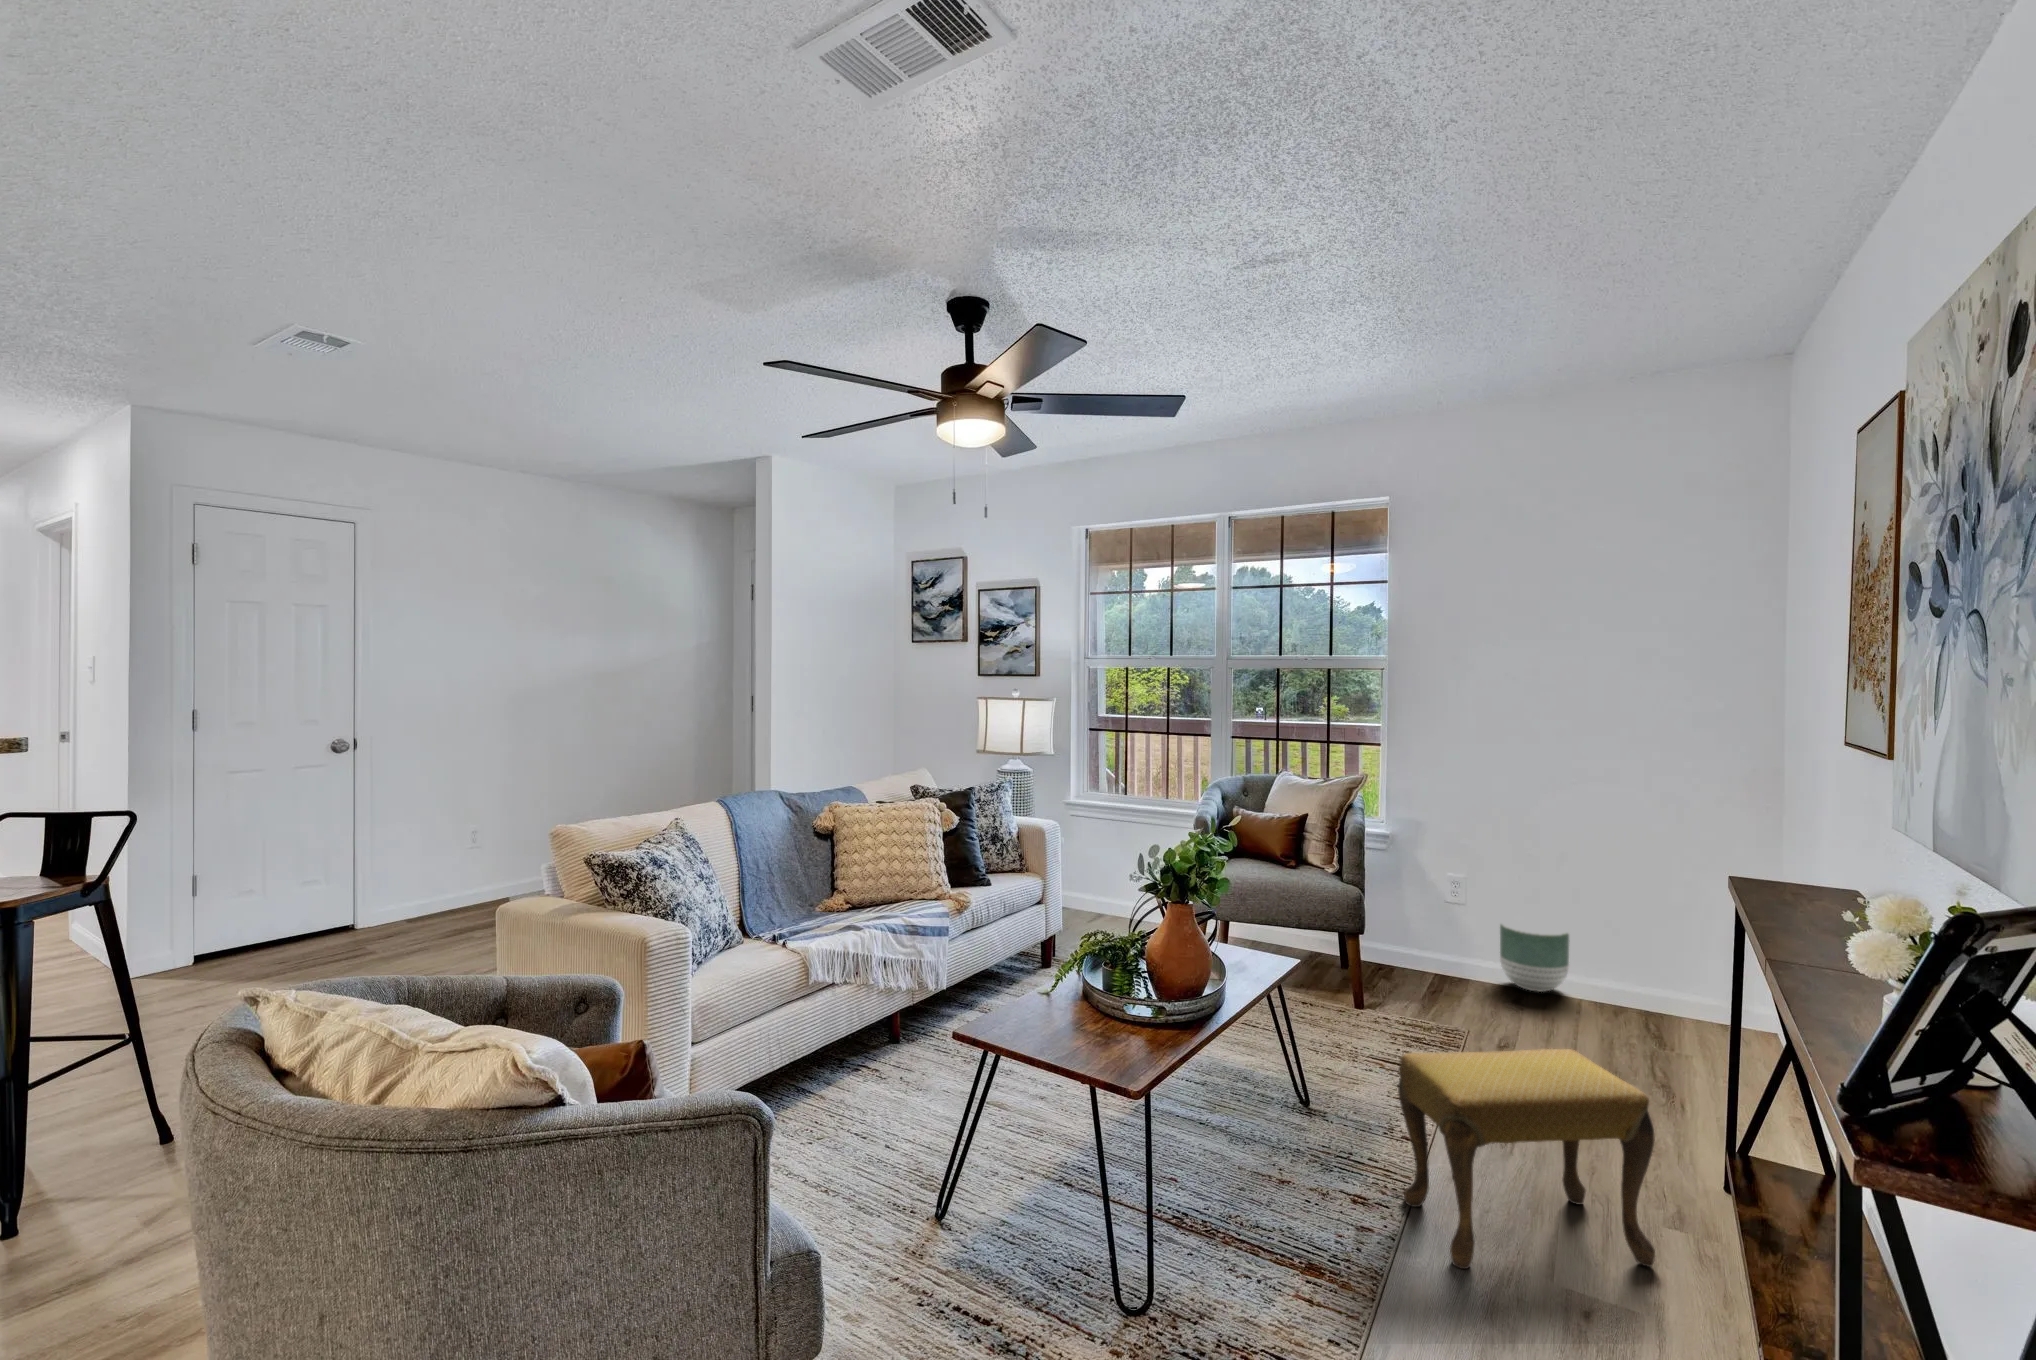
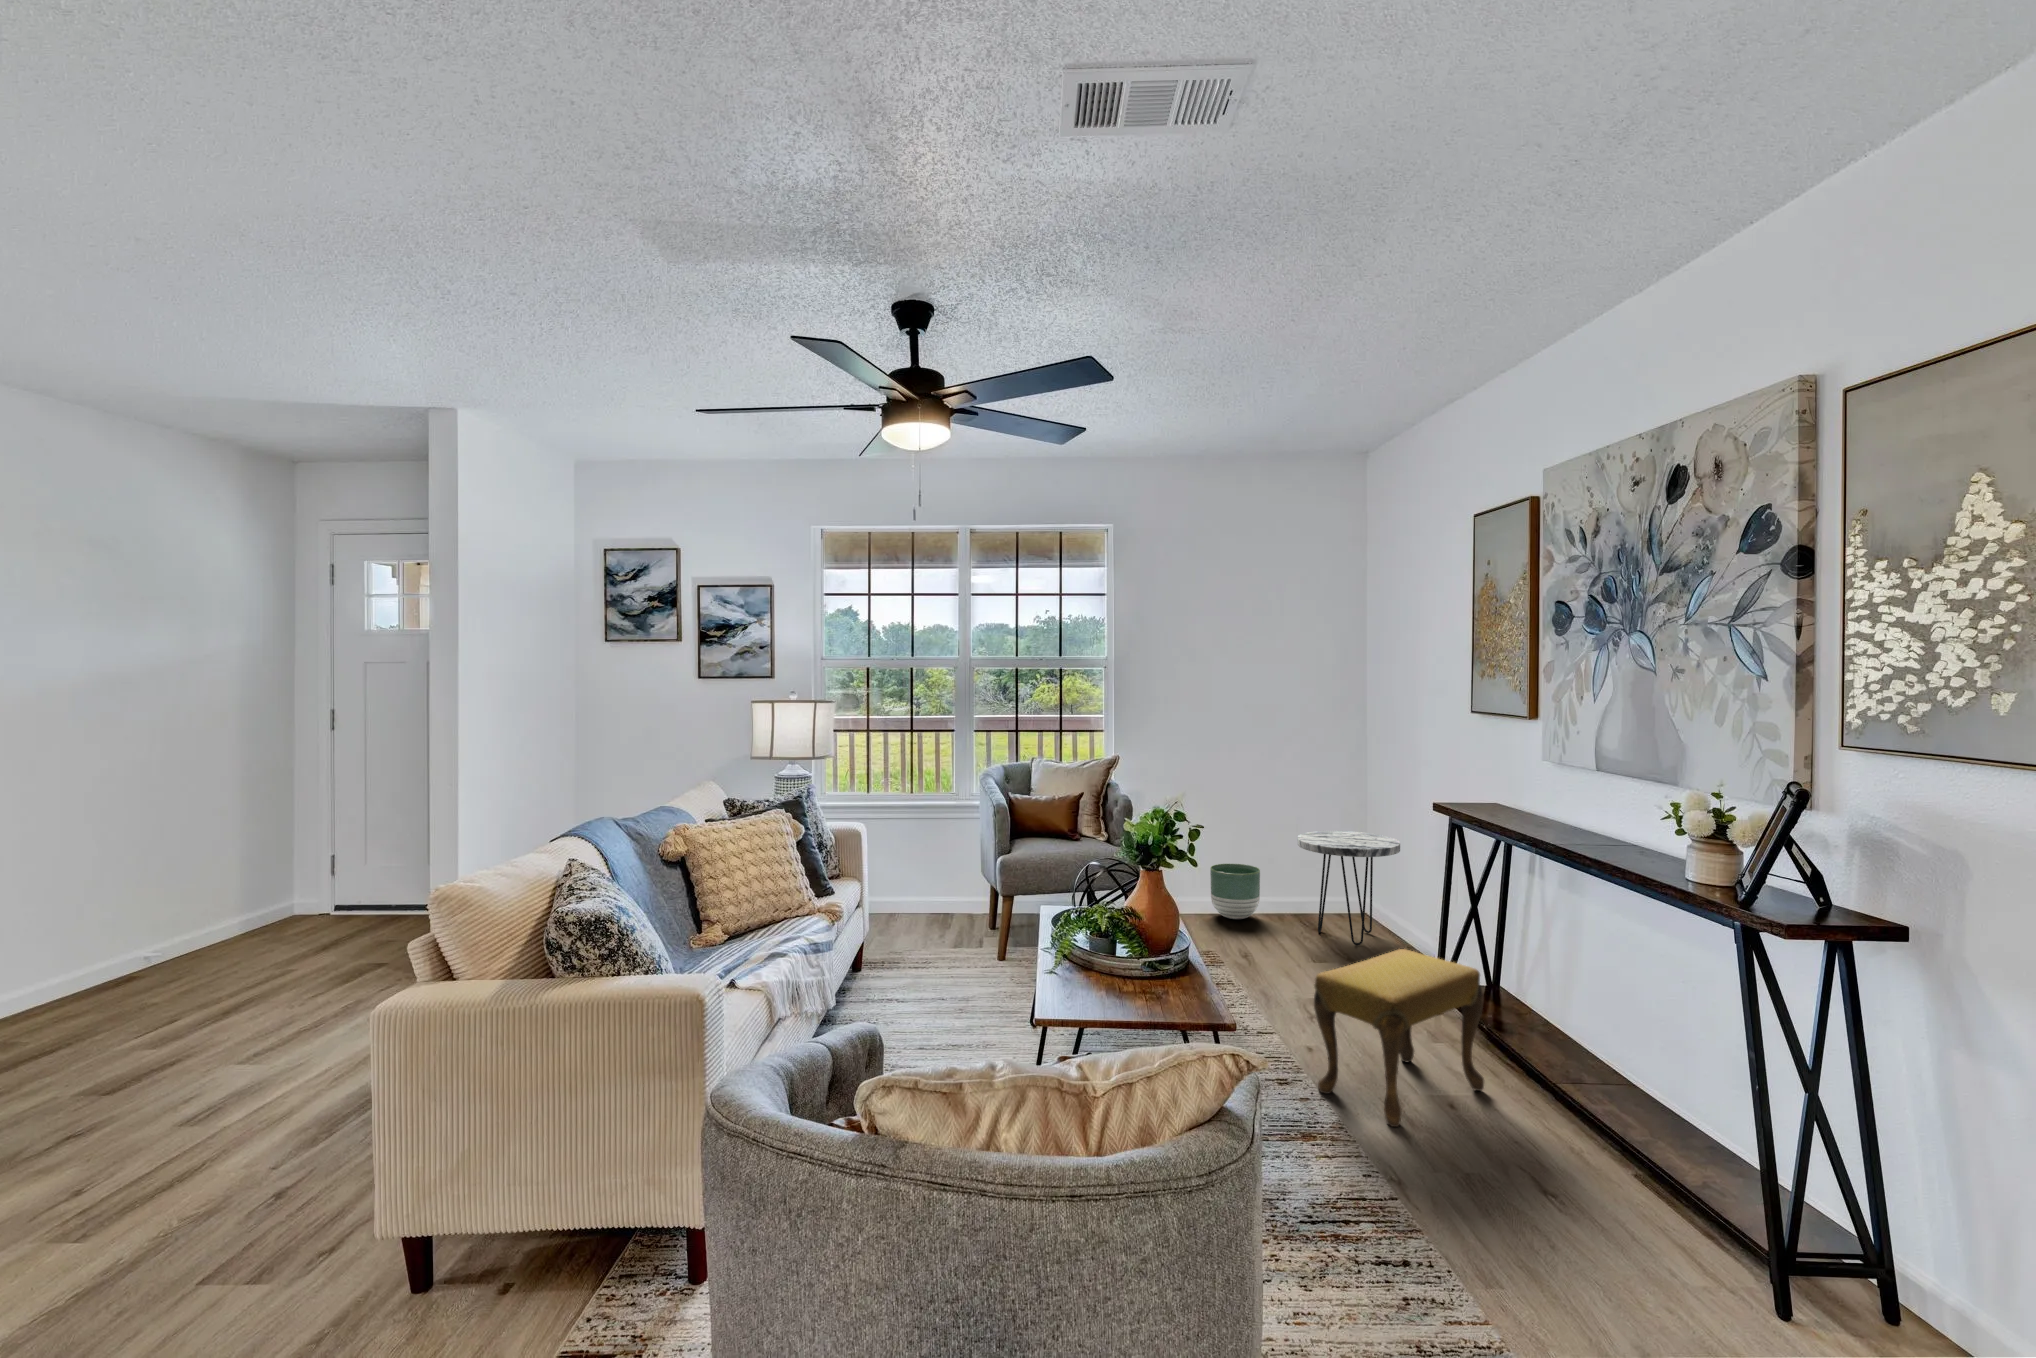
side table: none [1604,892,1764,1053] -> present [1298,831,1400,945]

